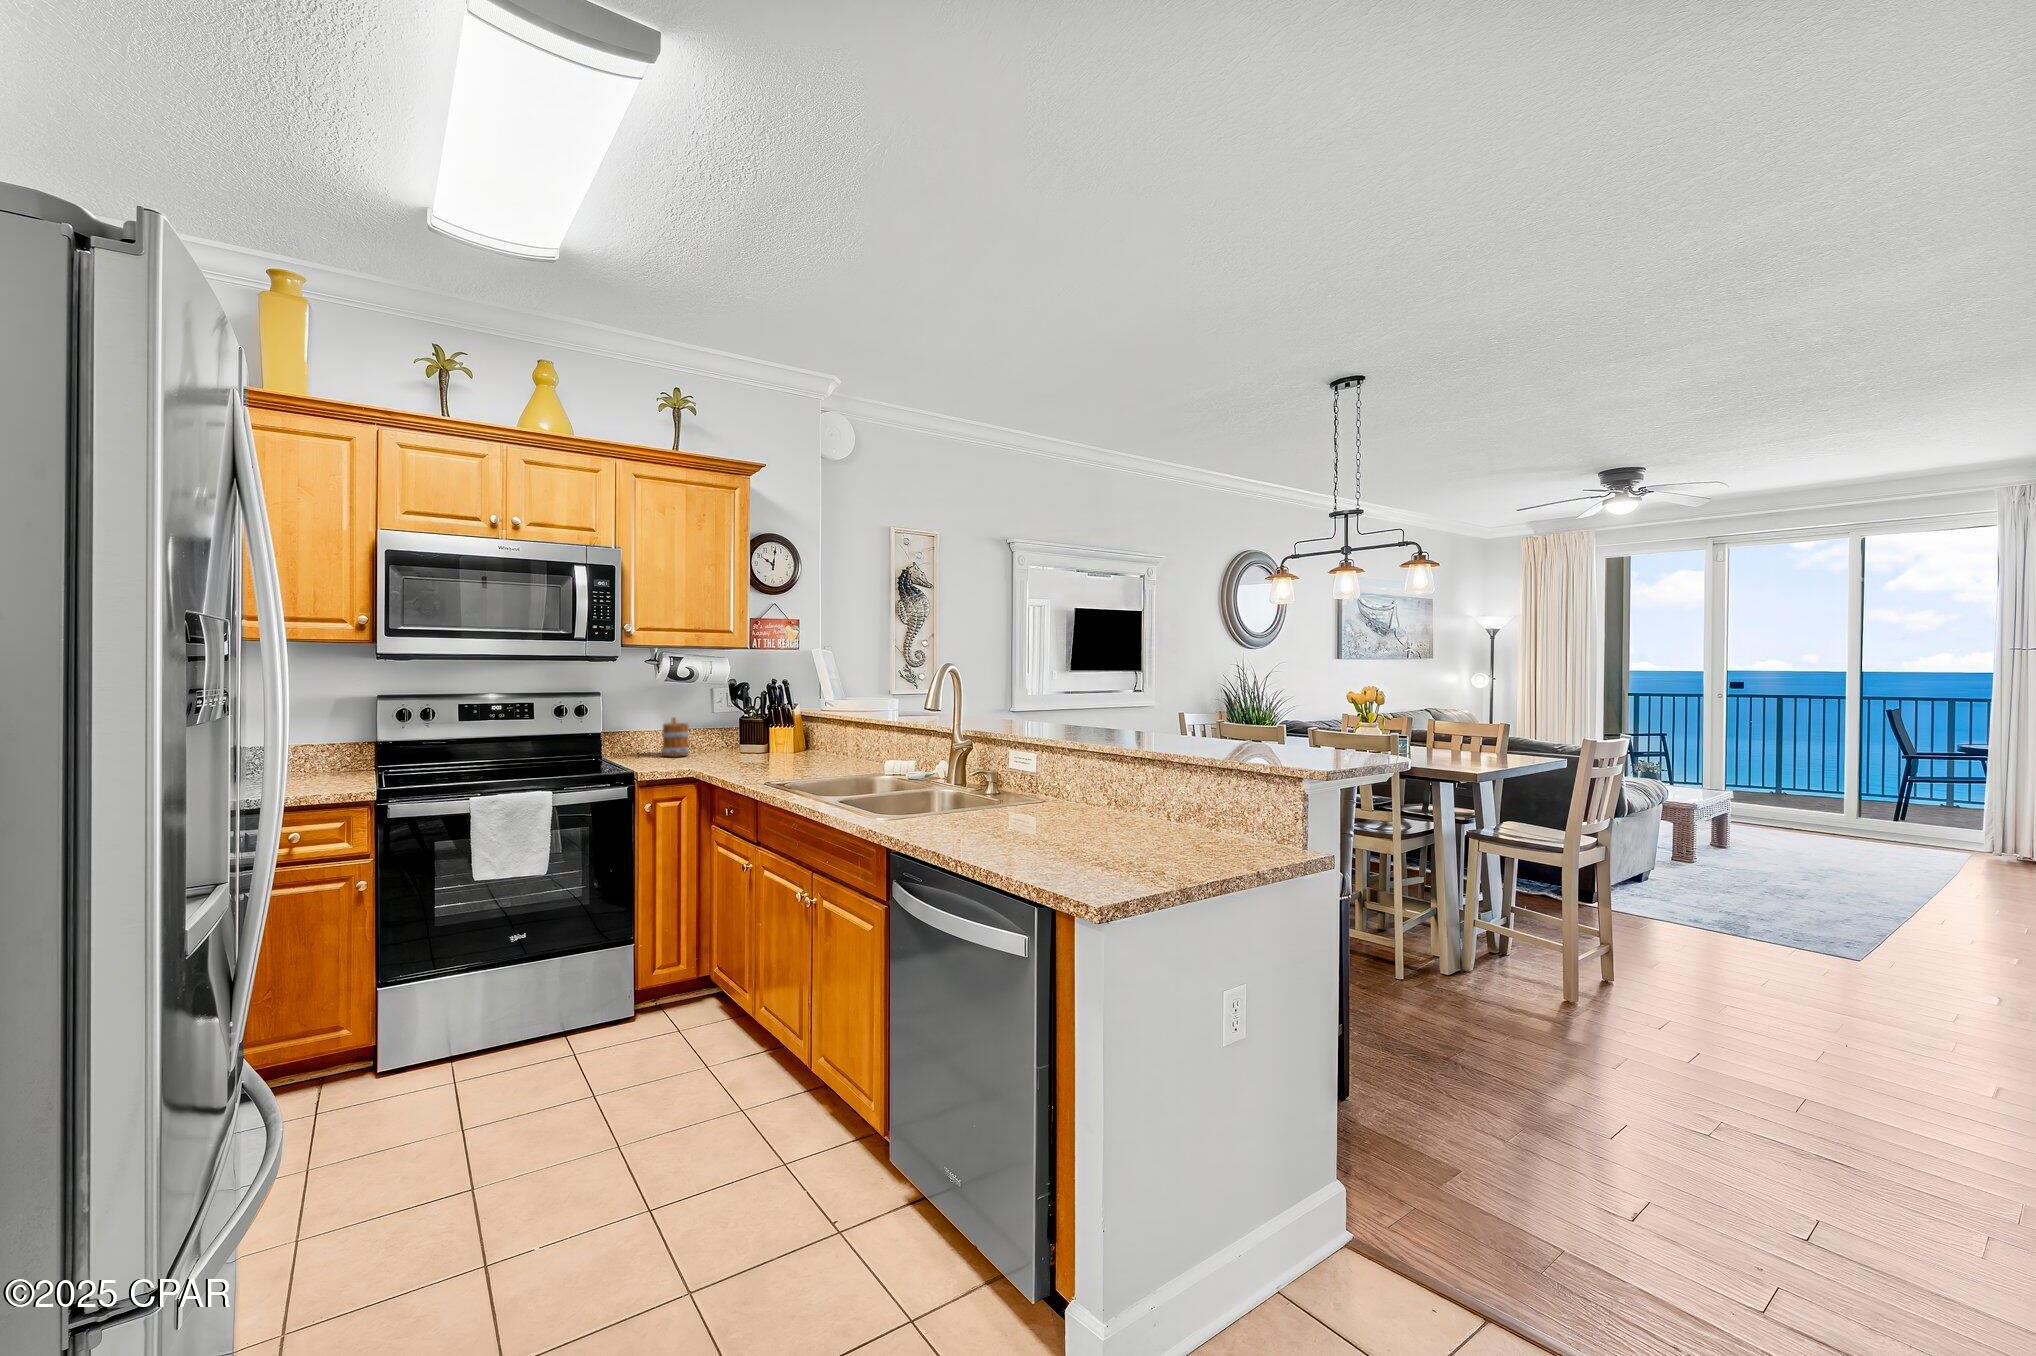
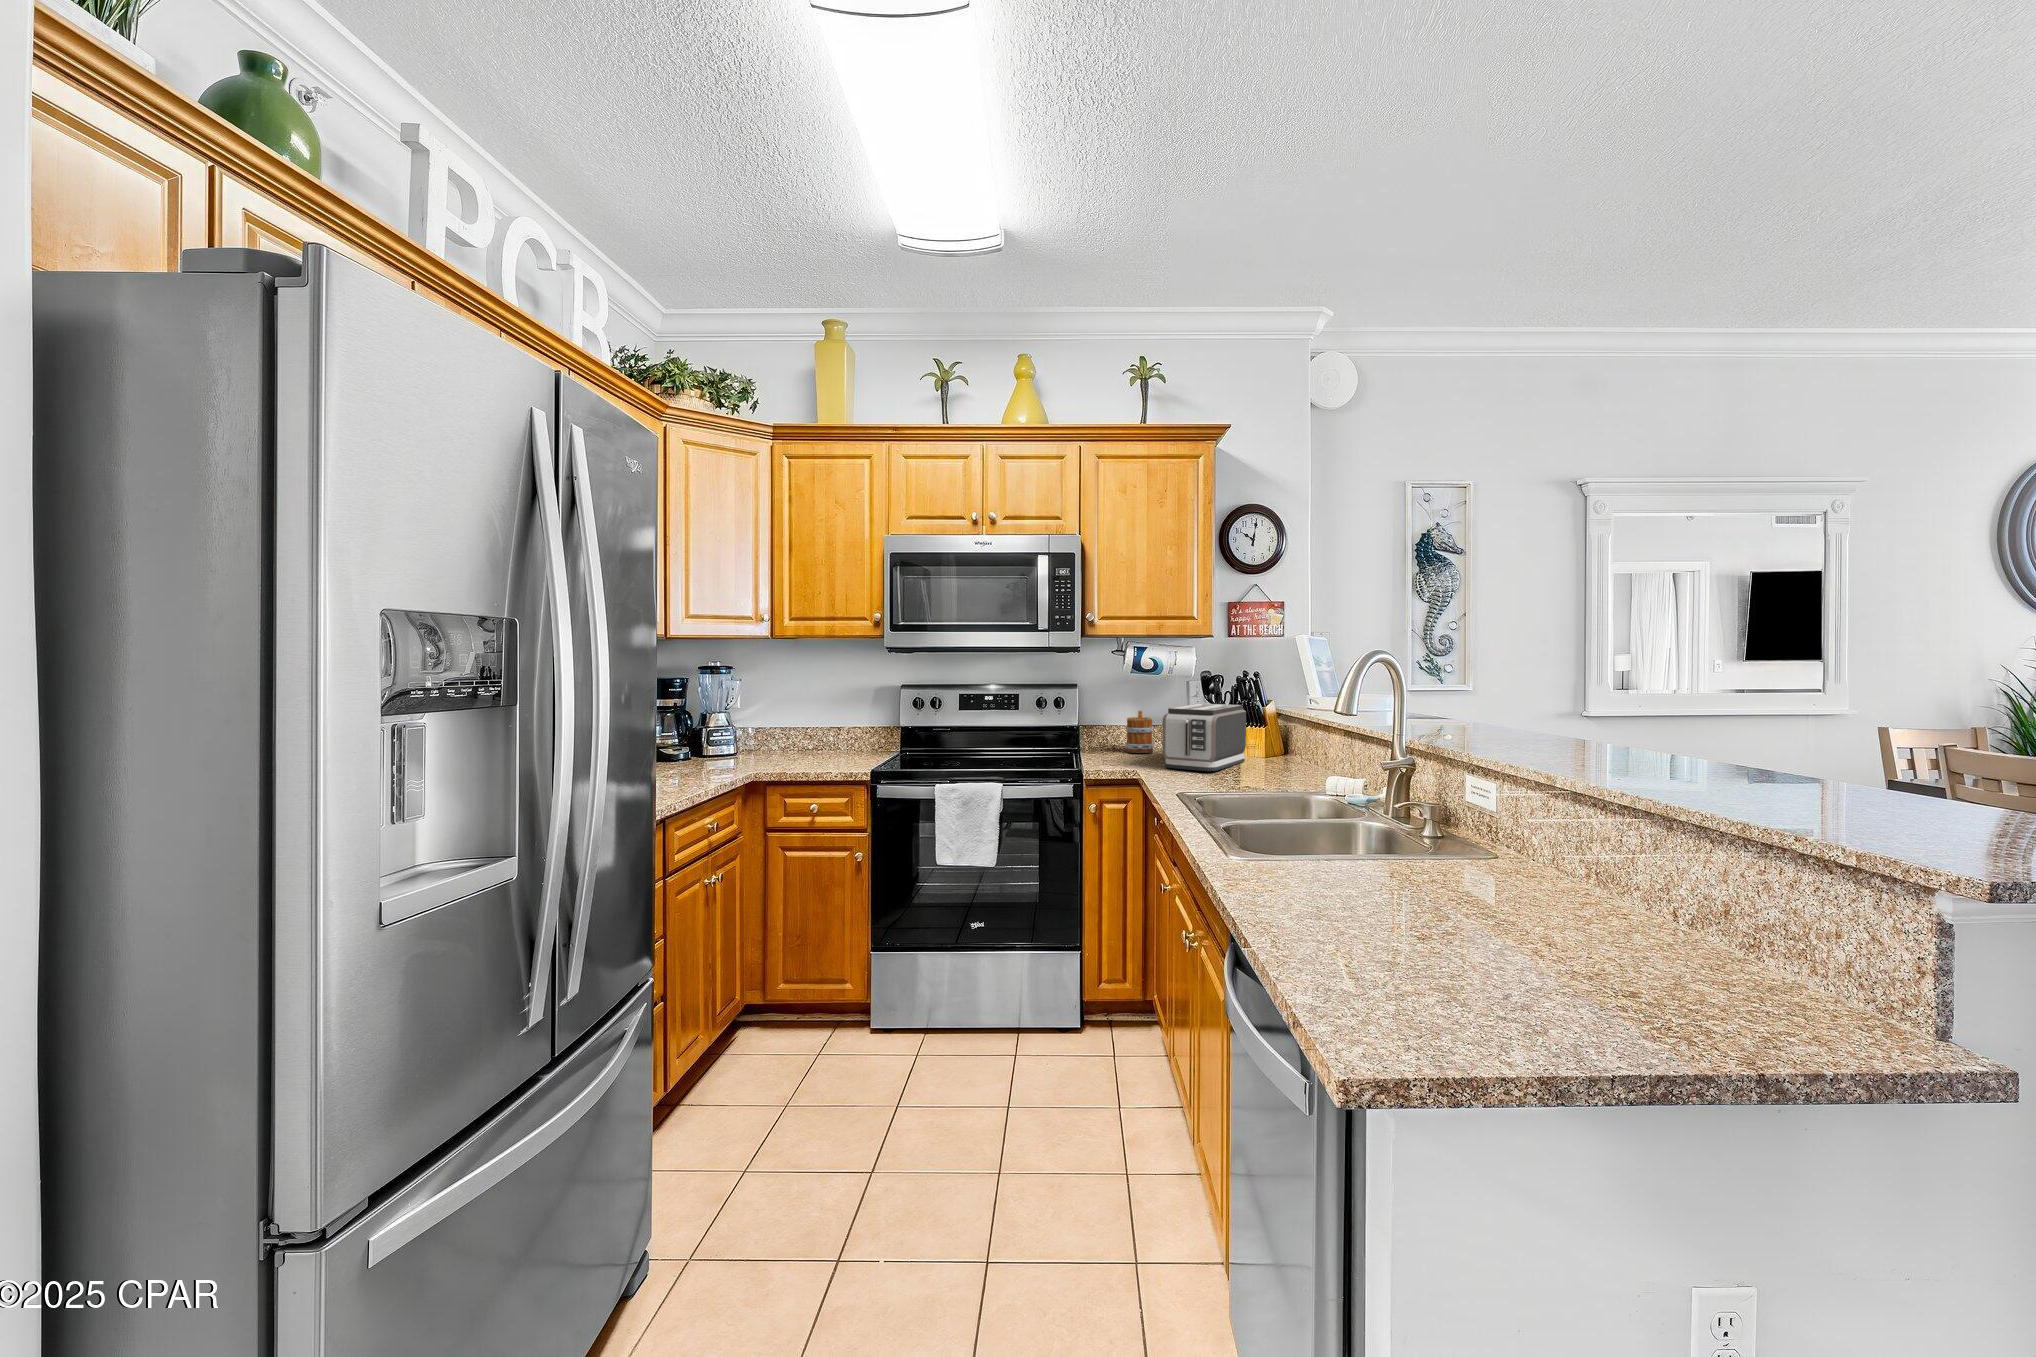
toaster: none [708,708,779,766] -> present [1162,703,1246,771]

